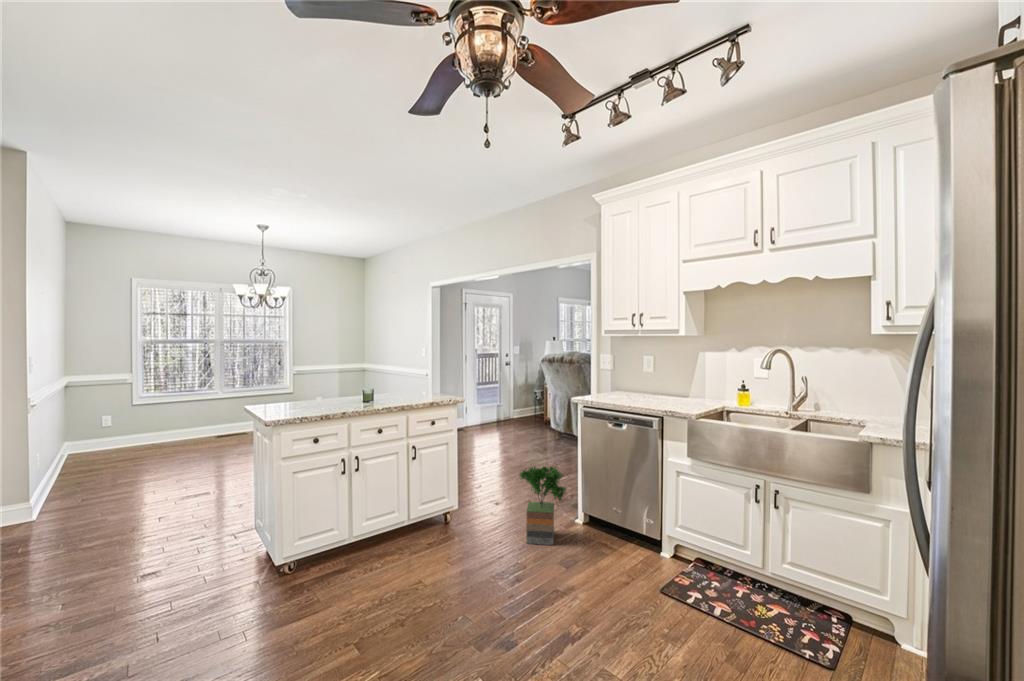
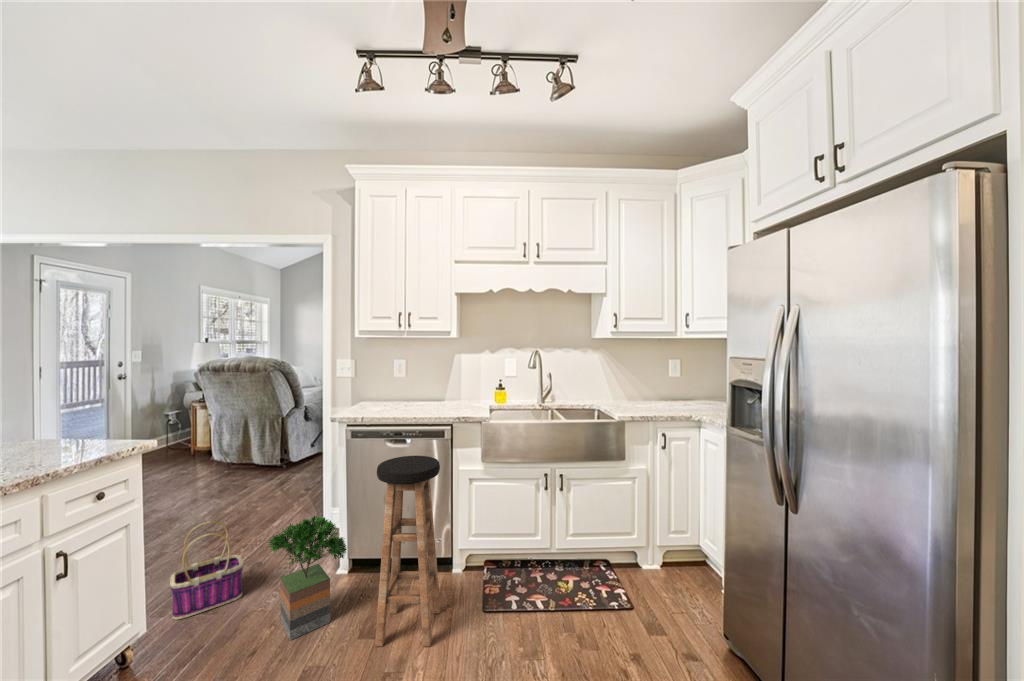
bar stool: none [568,433,629,588] -> present [375,456,441,647]
basket: none [483,456,521,512] -> present [170,521,244,620]

